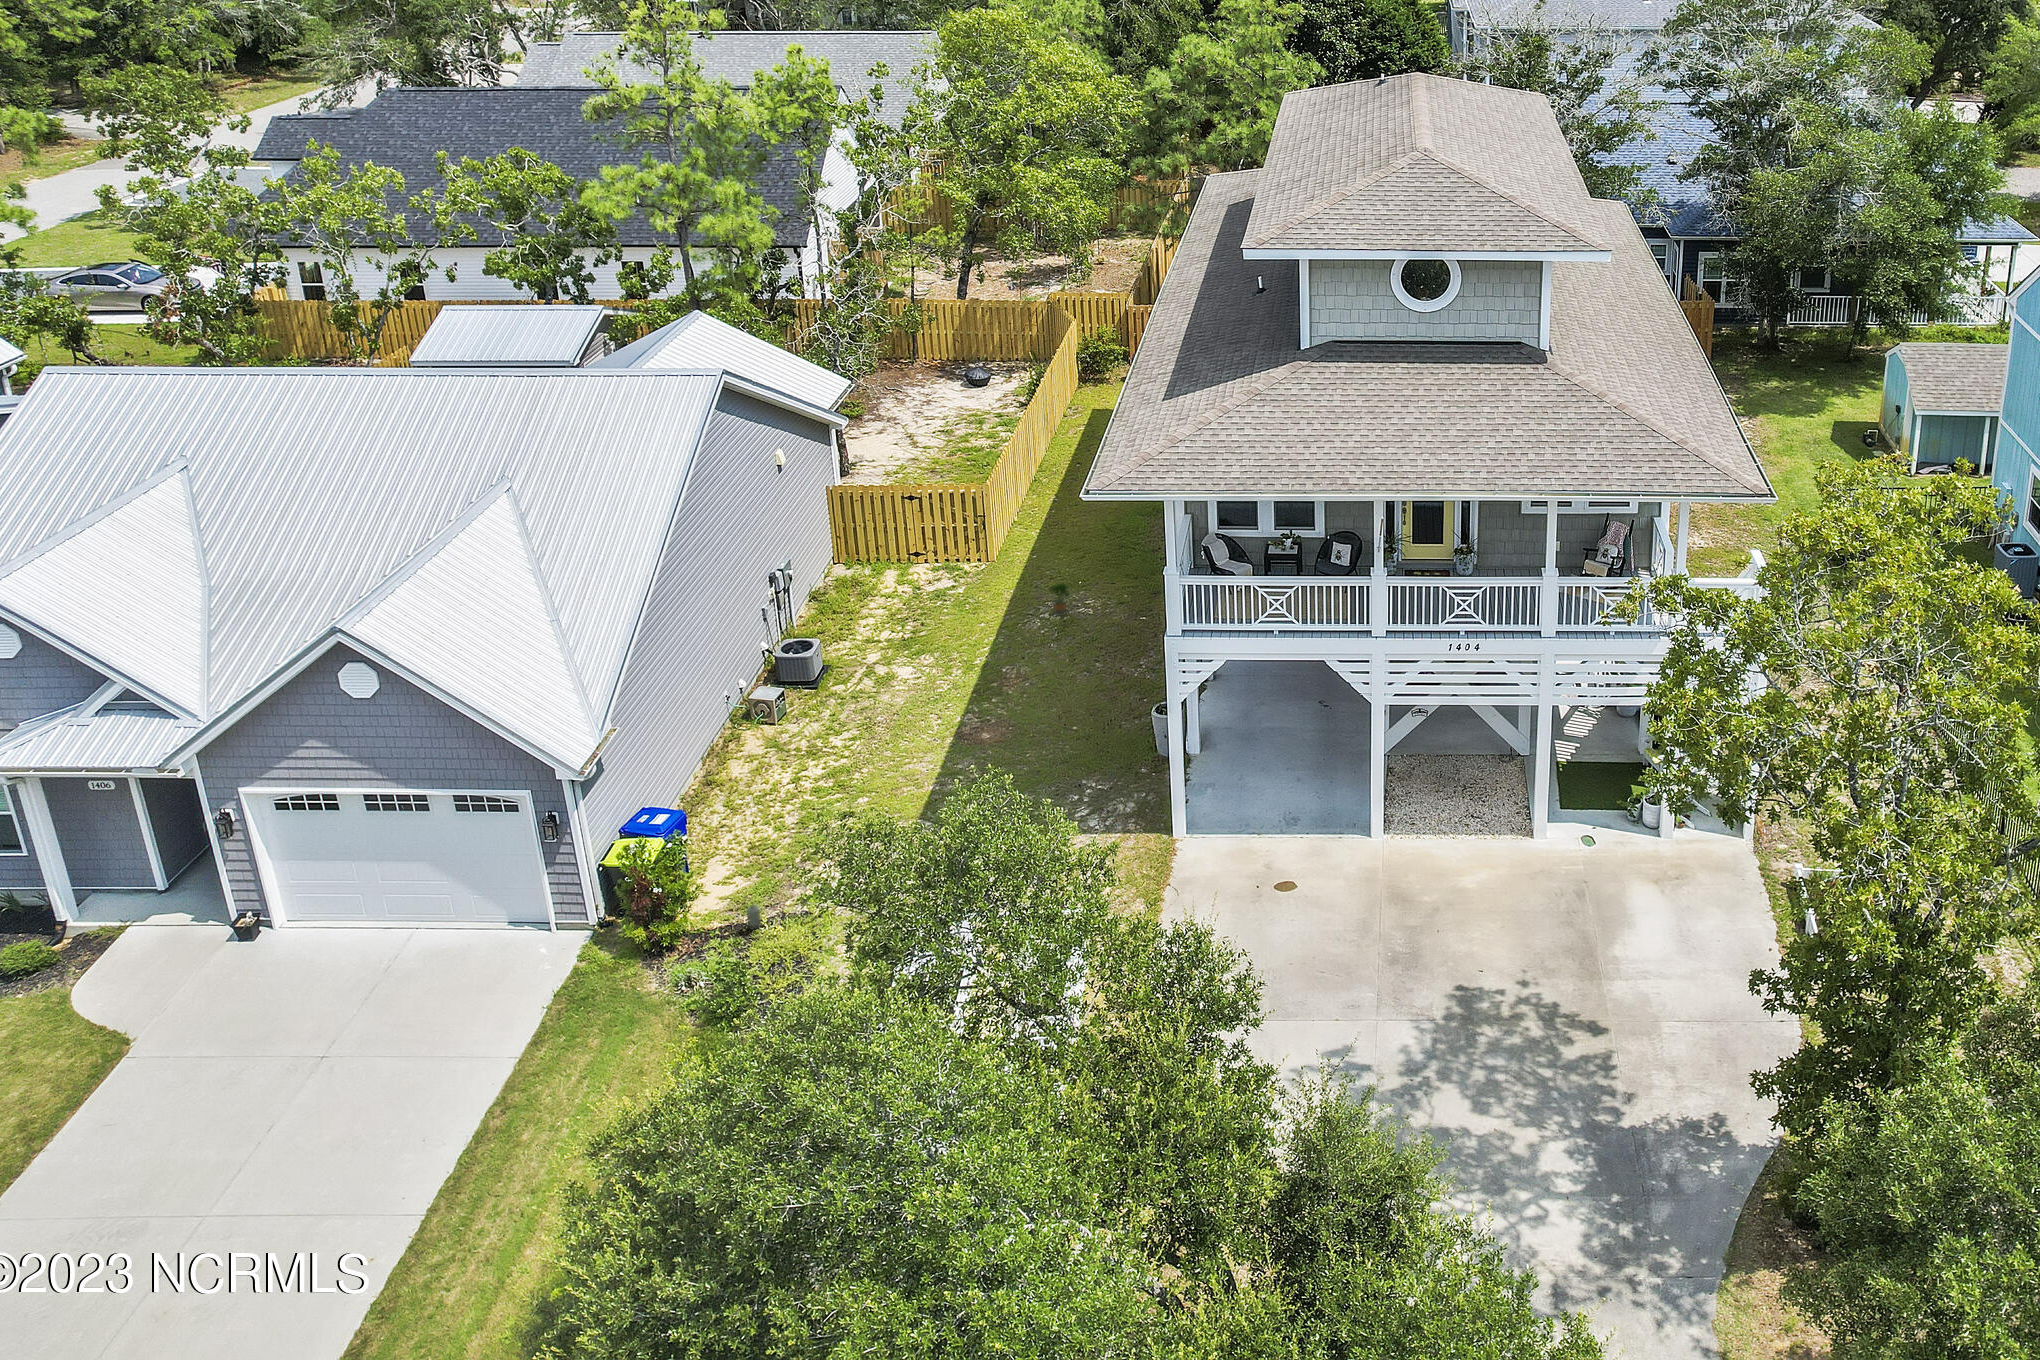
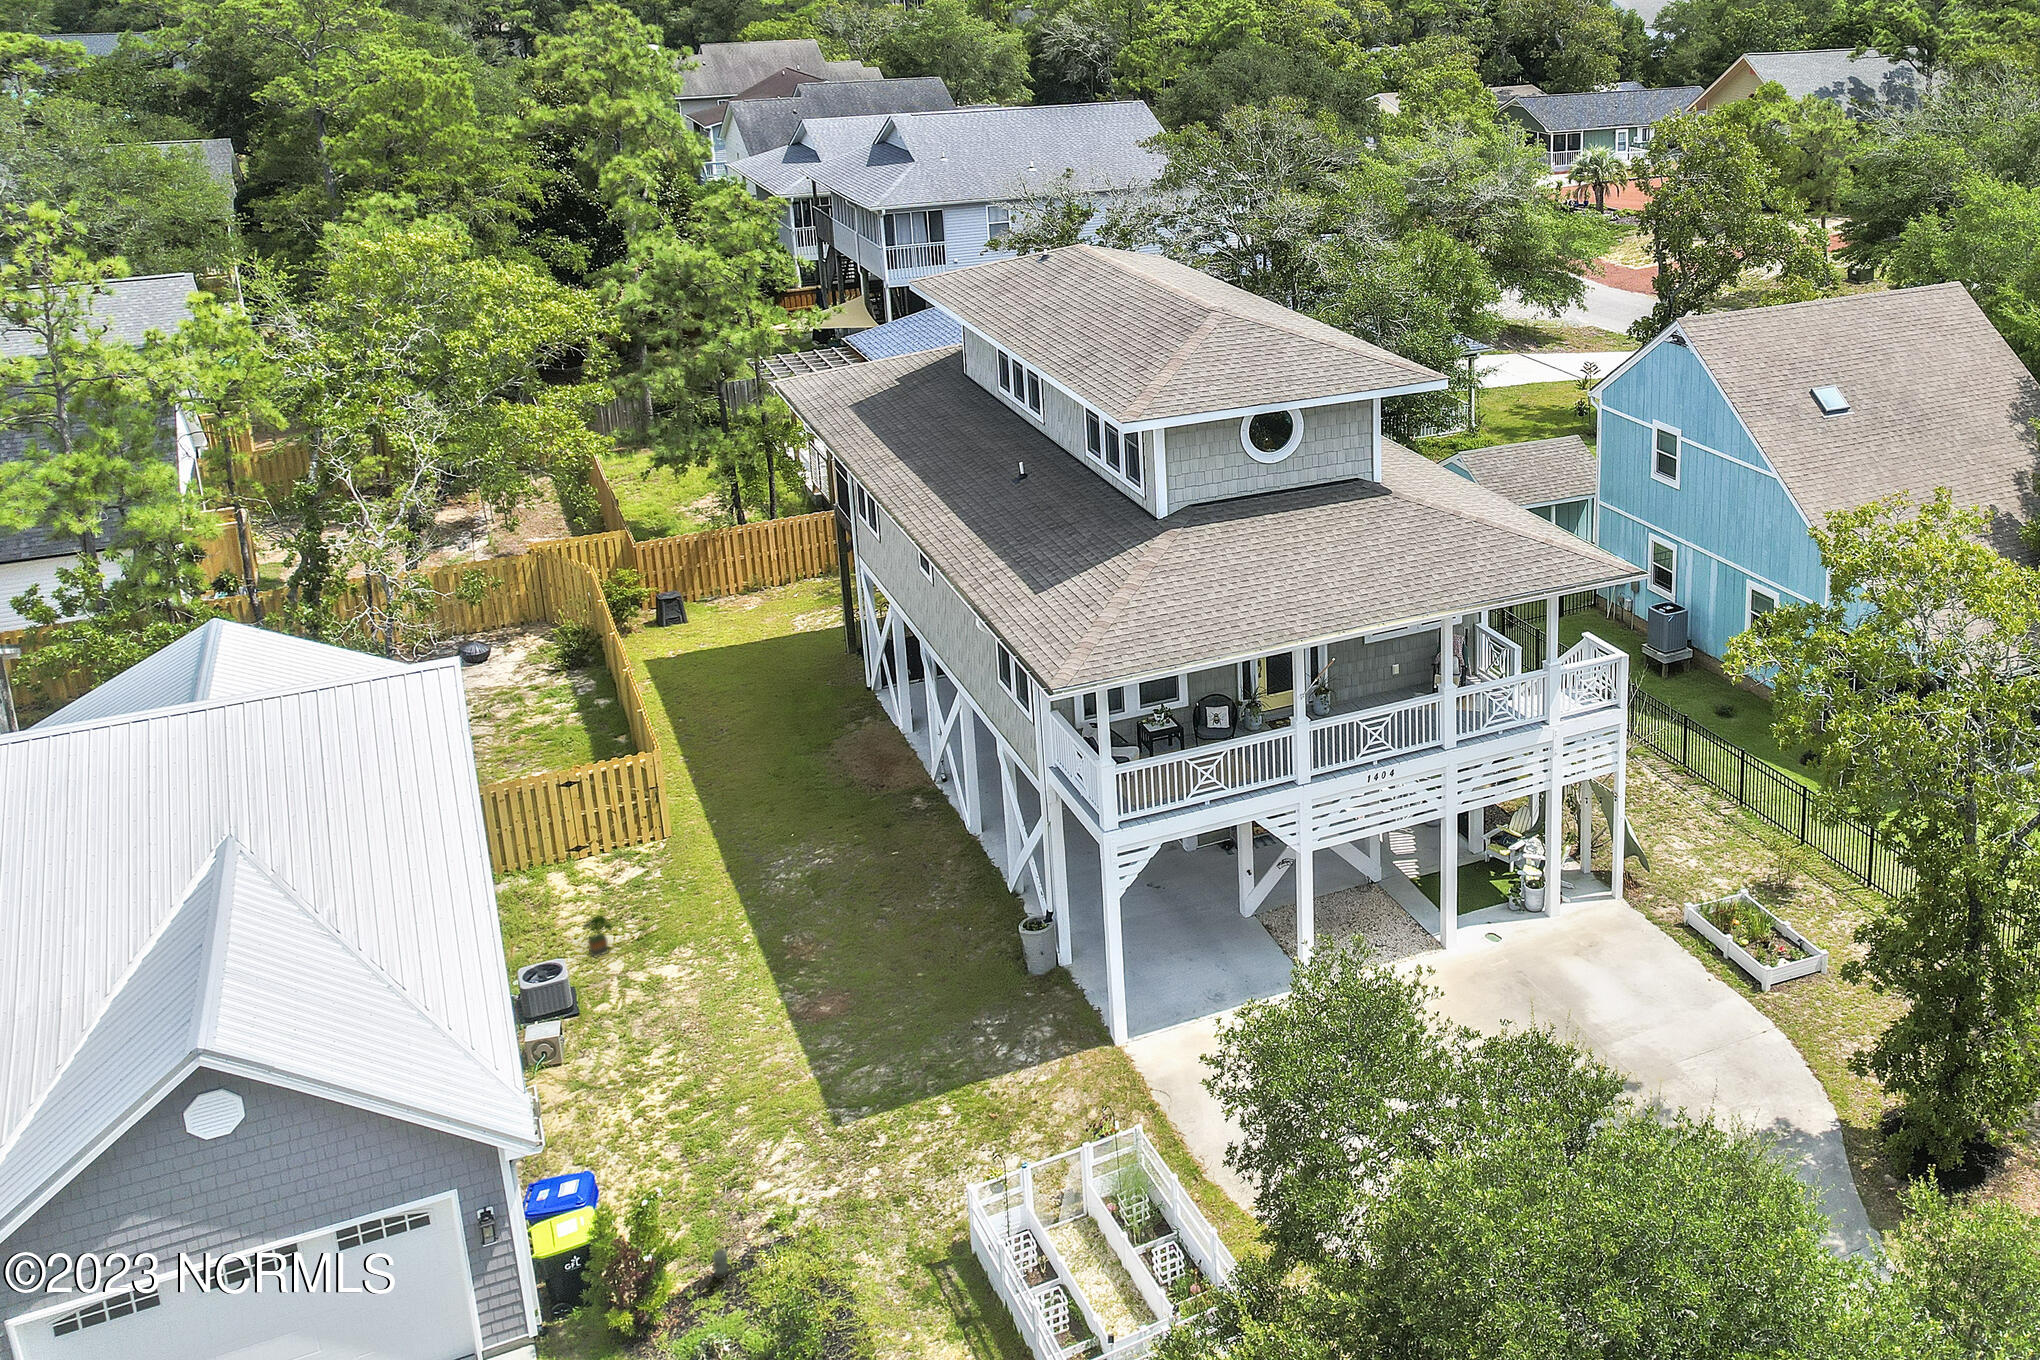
potted tree: present [1049,584,1070,616] -> present [583,916,612,957]

